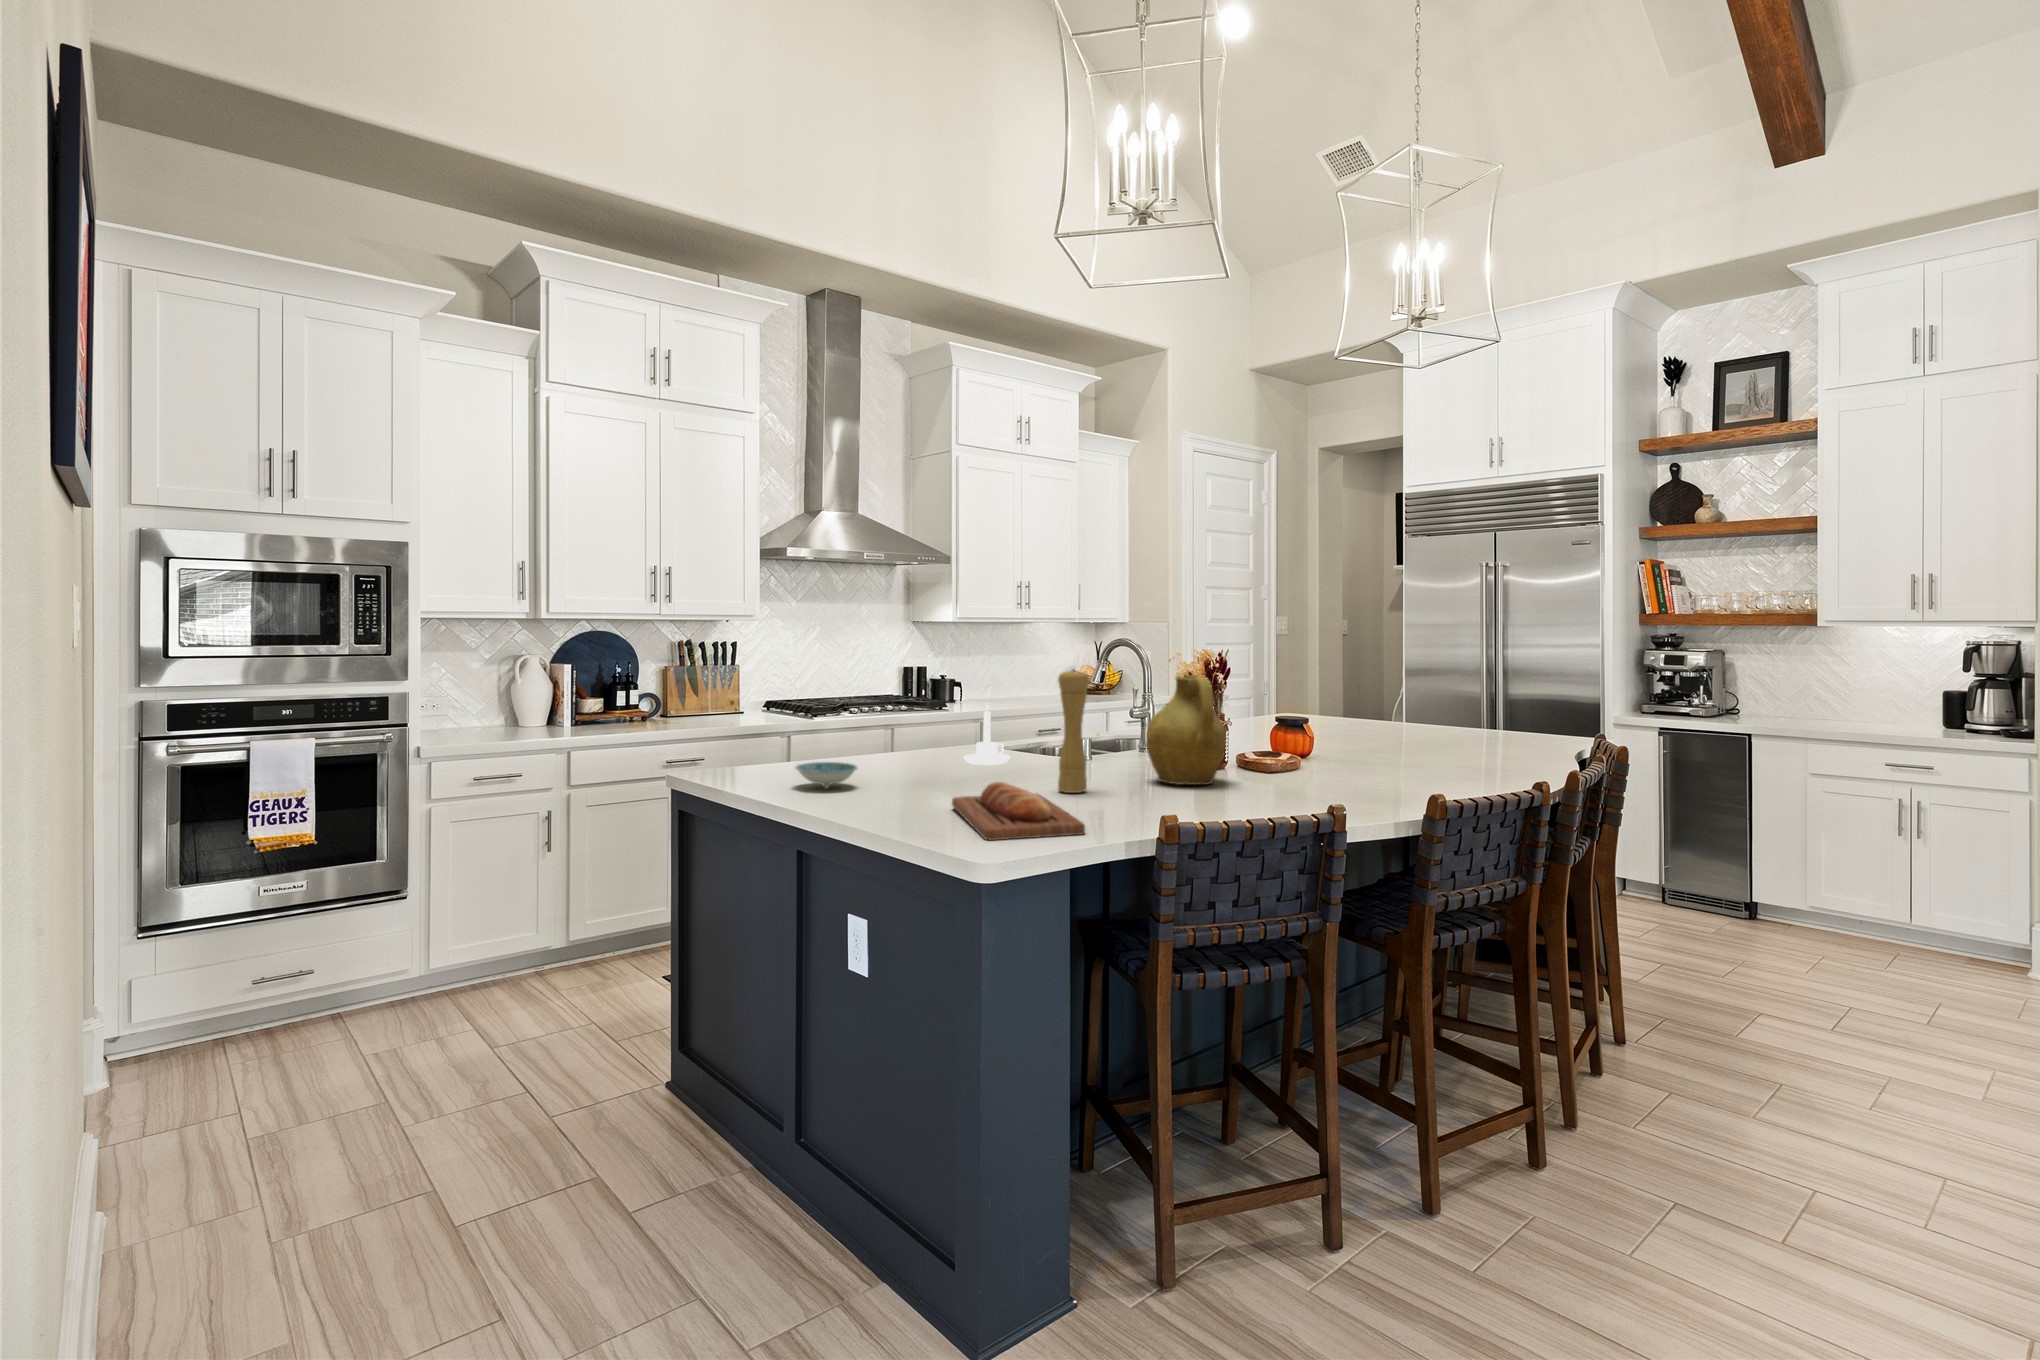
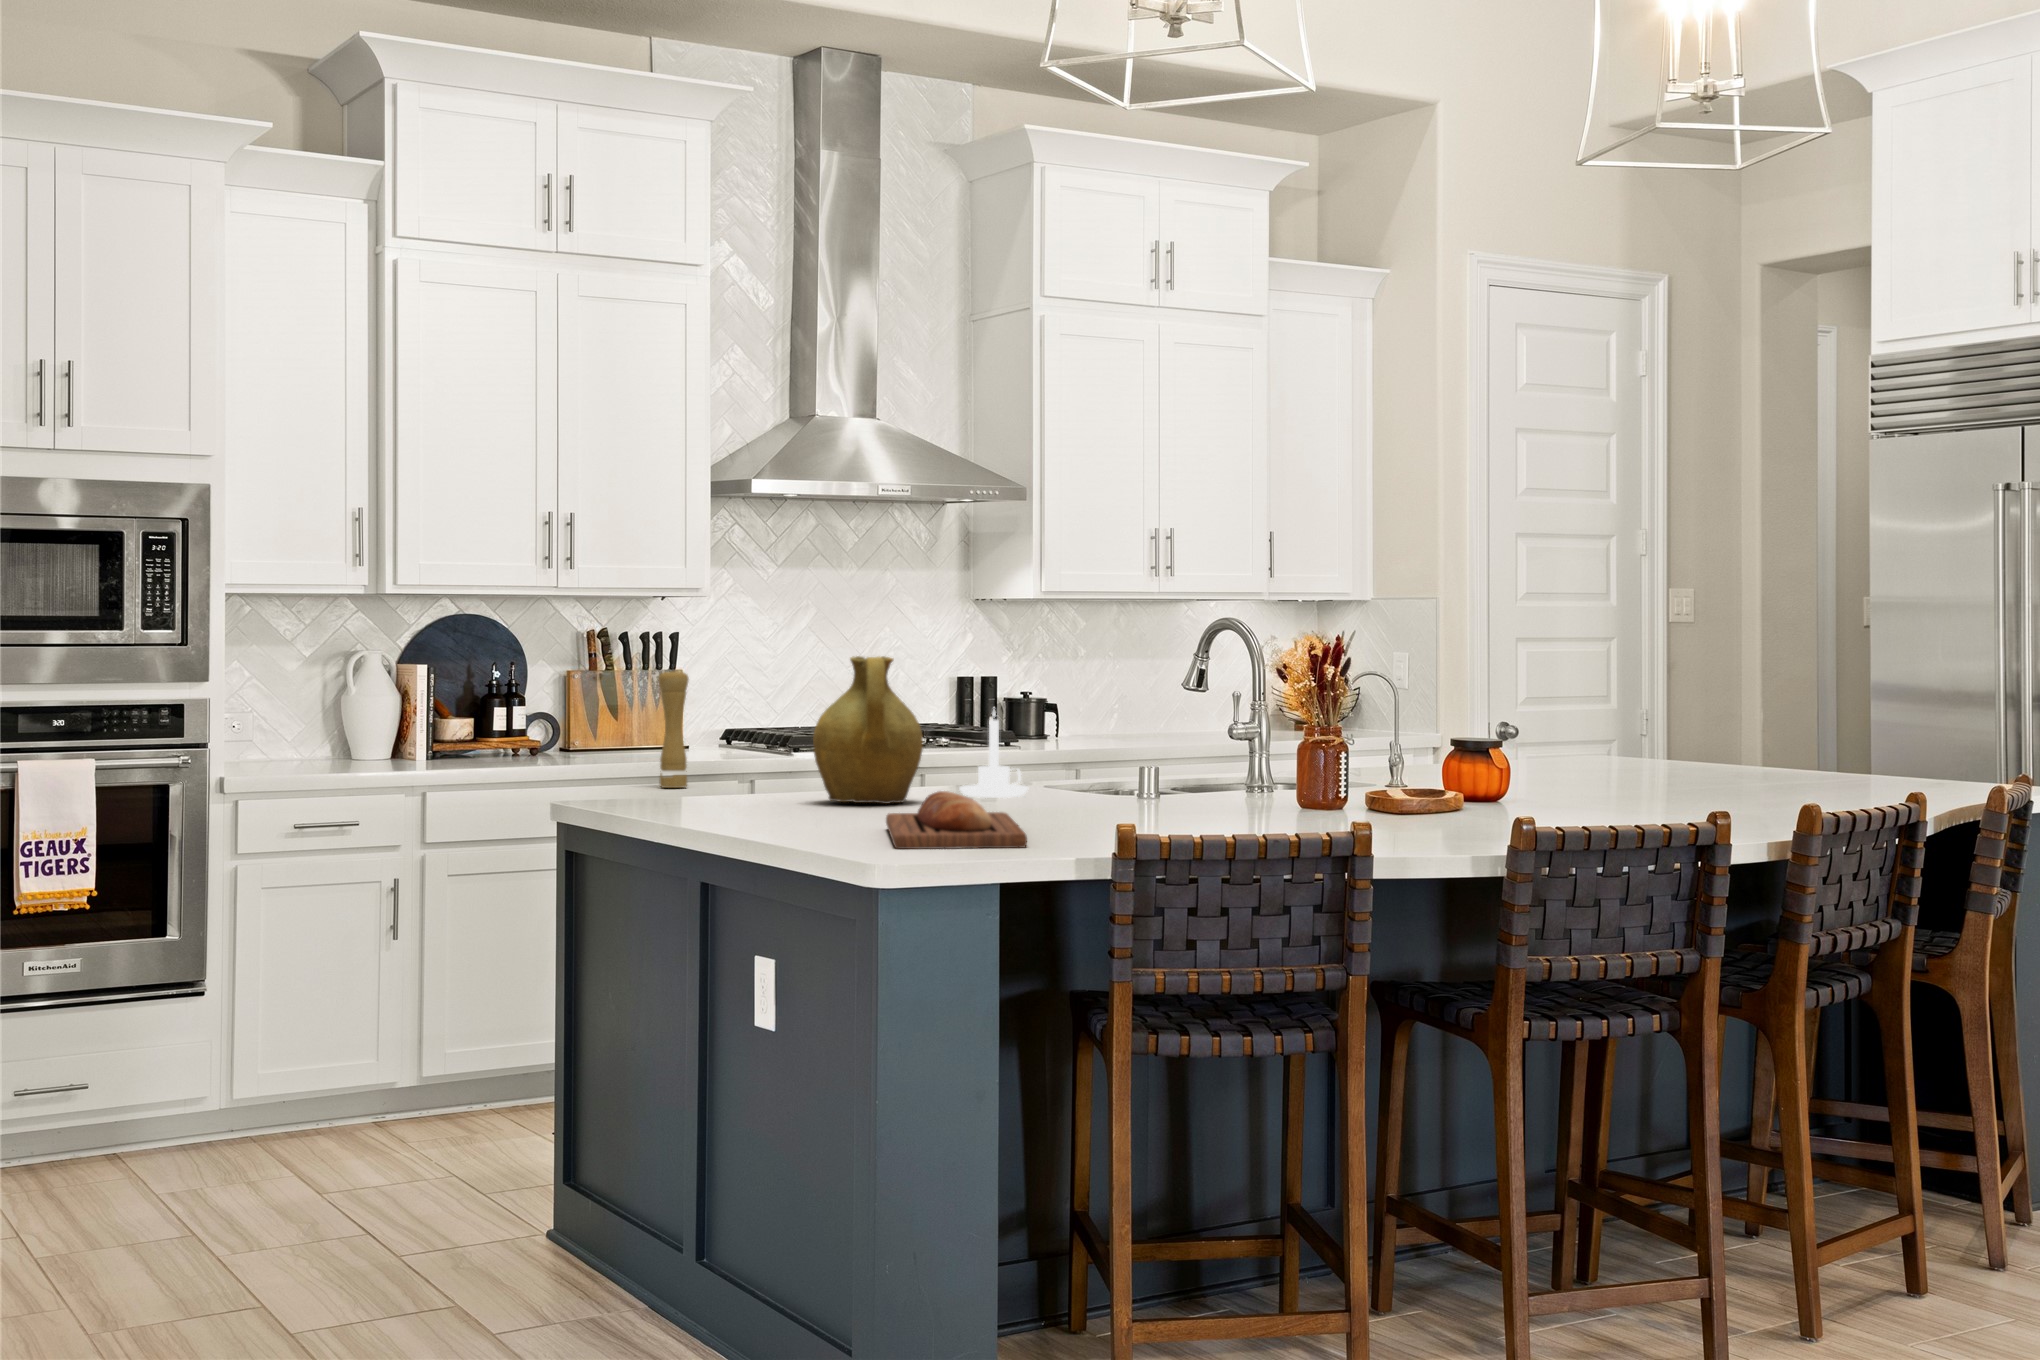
pepper mill: present [1058,670,1090,793] -> present [659,669,689,788]
pitcher: present [1146,675,1226,785] -> present [813,656,923,804]
ceramic bowl: present [795,762,858,787] -> none [701,780,786,812]

